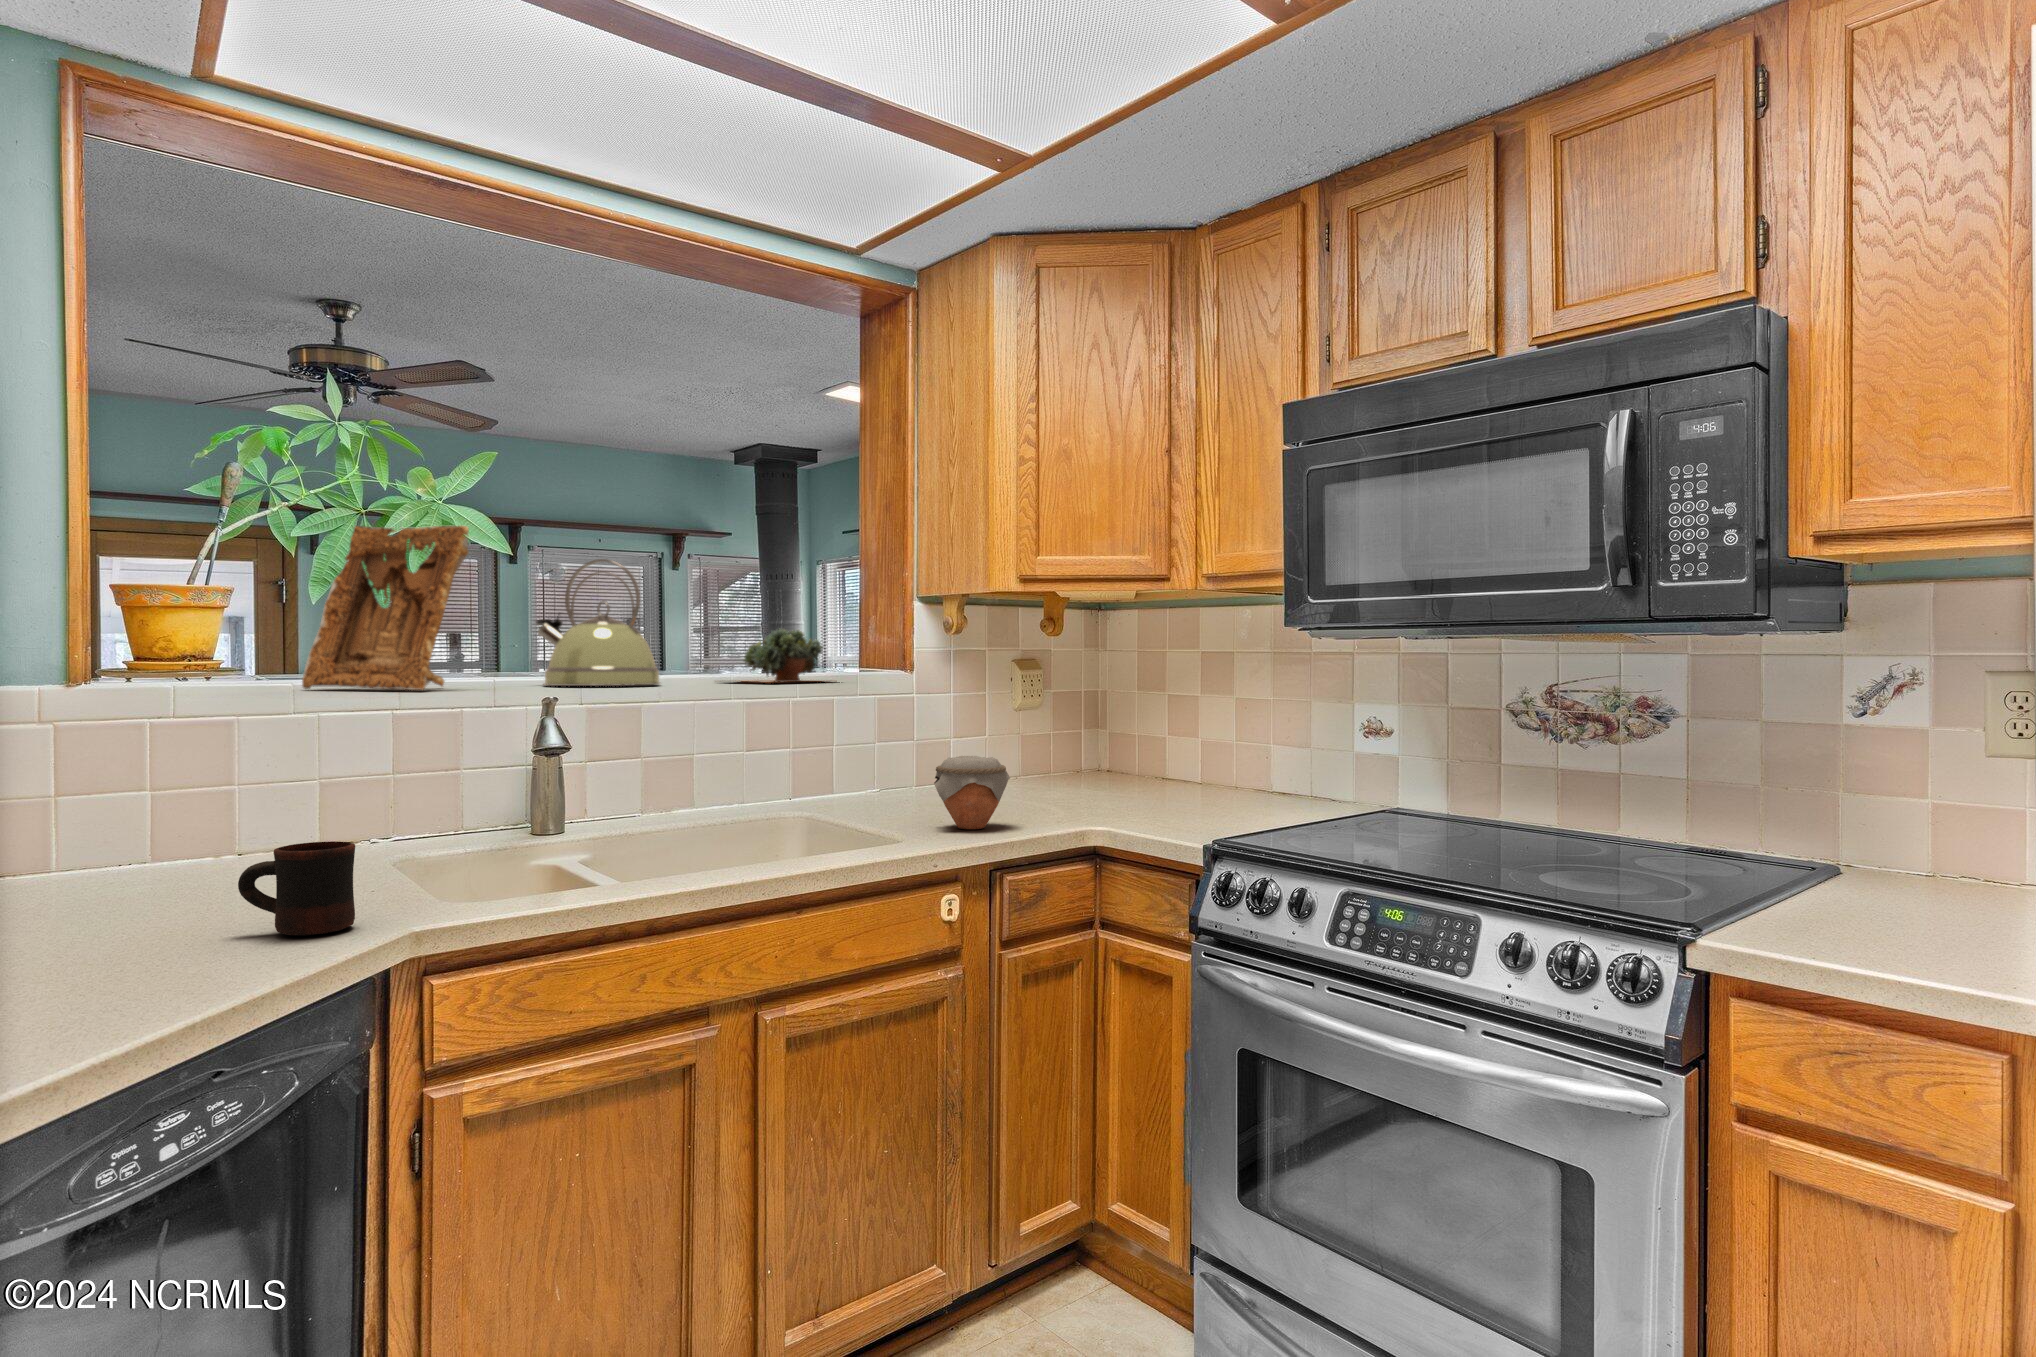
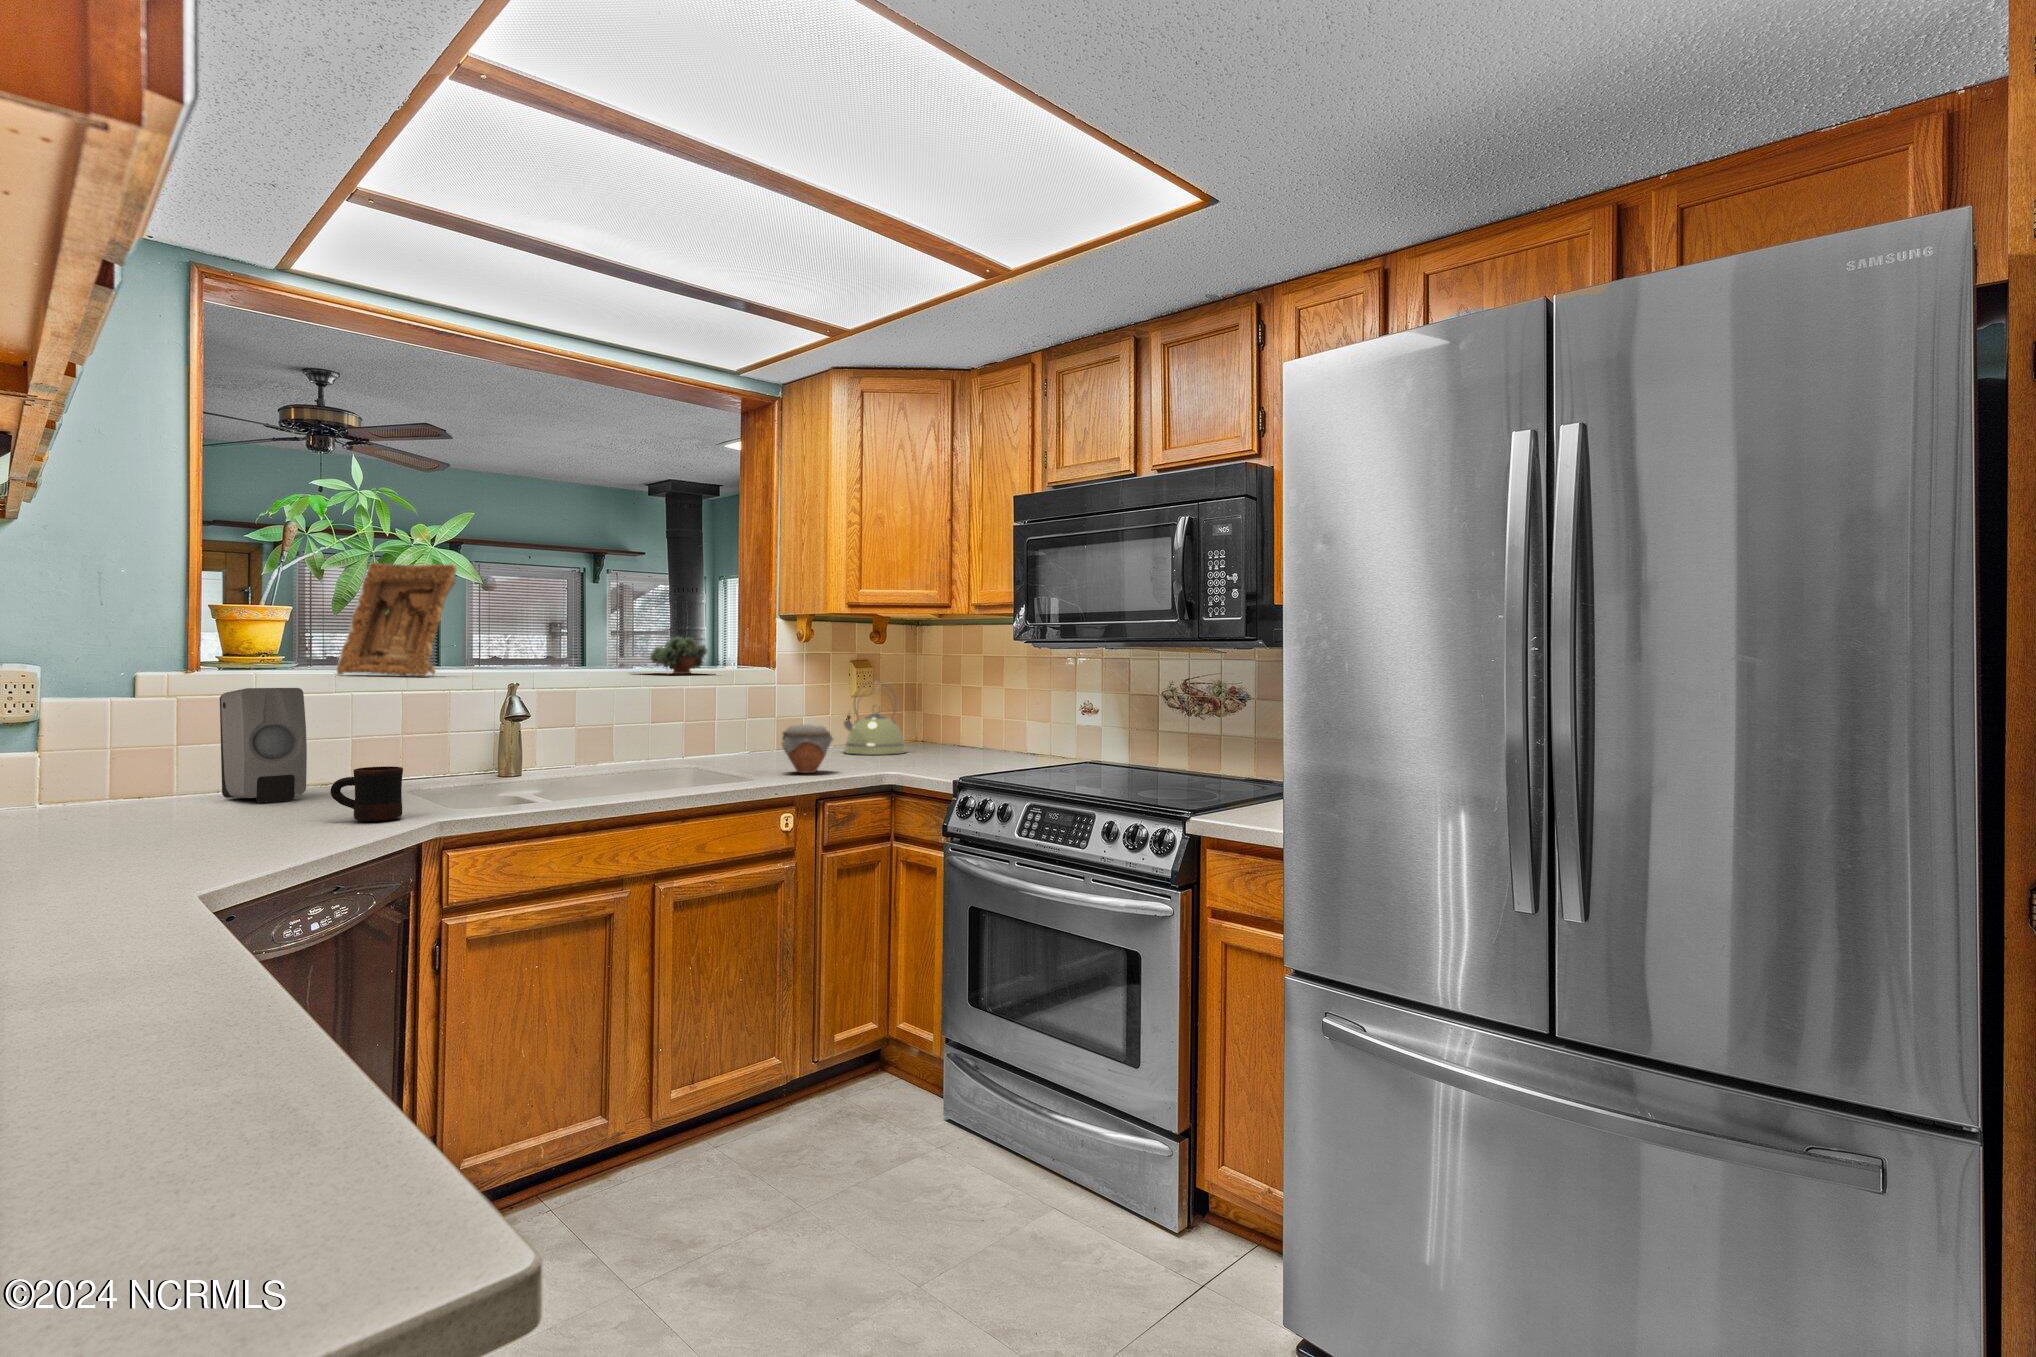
kettle: present [536,559,660,686] -> present [844,683,906,755]
soap dispenser: none [121,711,241,888] -> present [220,688,307,803]

